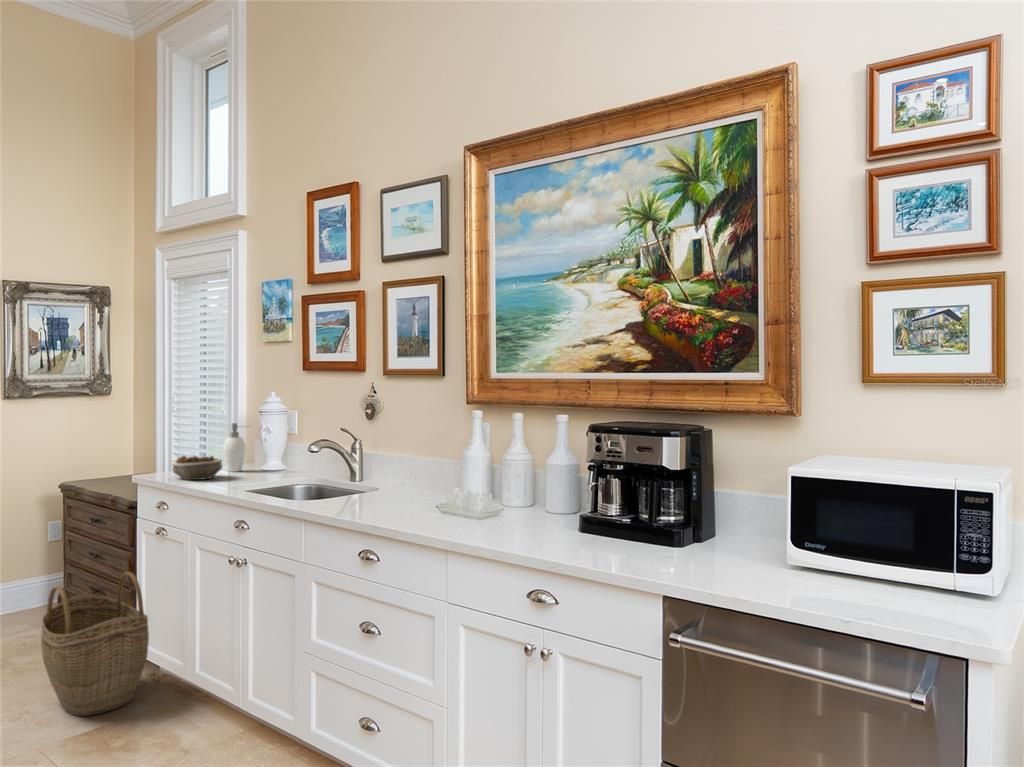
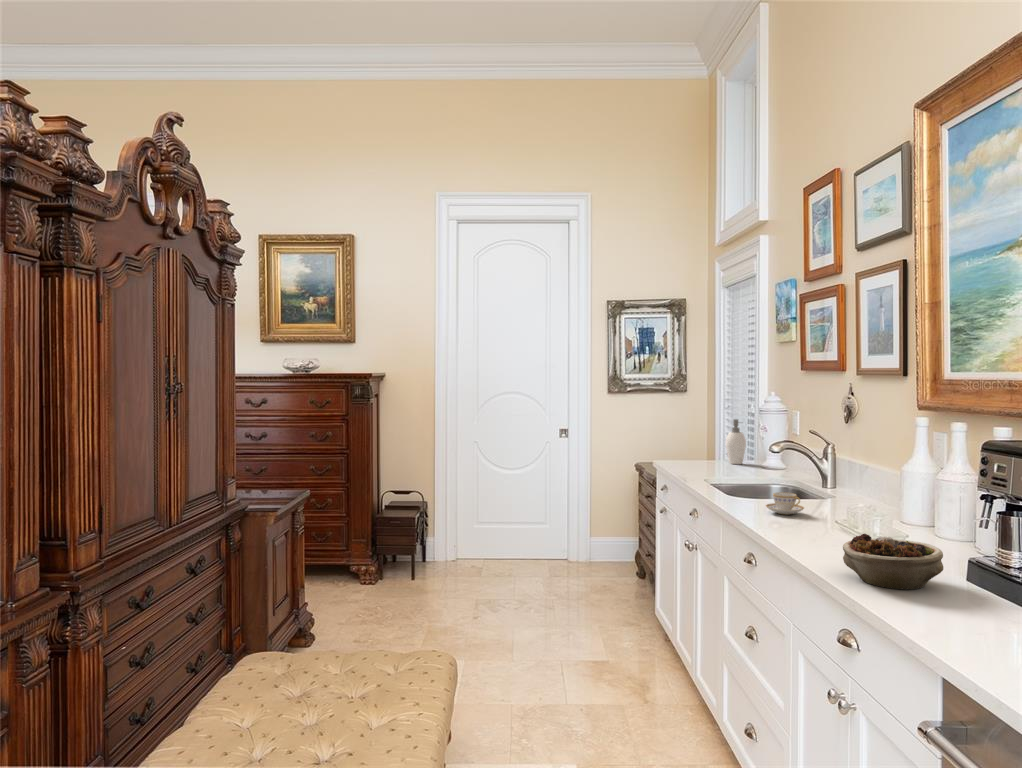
succulent planter: present [172,456,222,480] -> present [843,534,943,589]
teacup: none [355,488,390,509] -> present [766,492,804,515]
woven basket: present [41,572,149,716] -> none [584,537,654,646]

